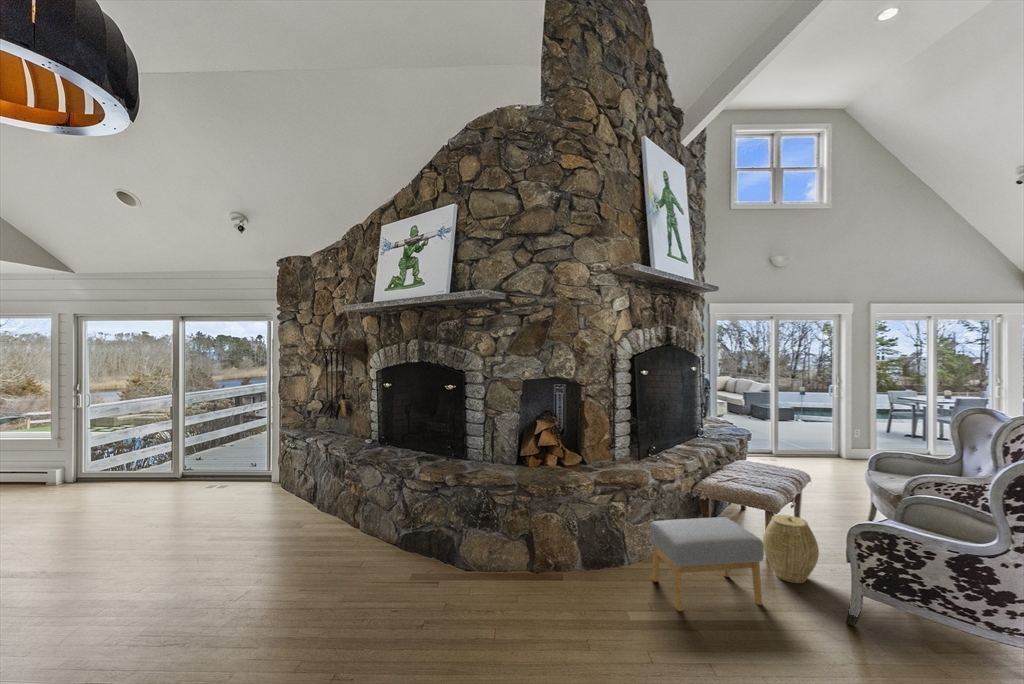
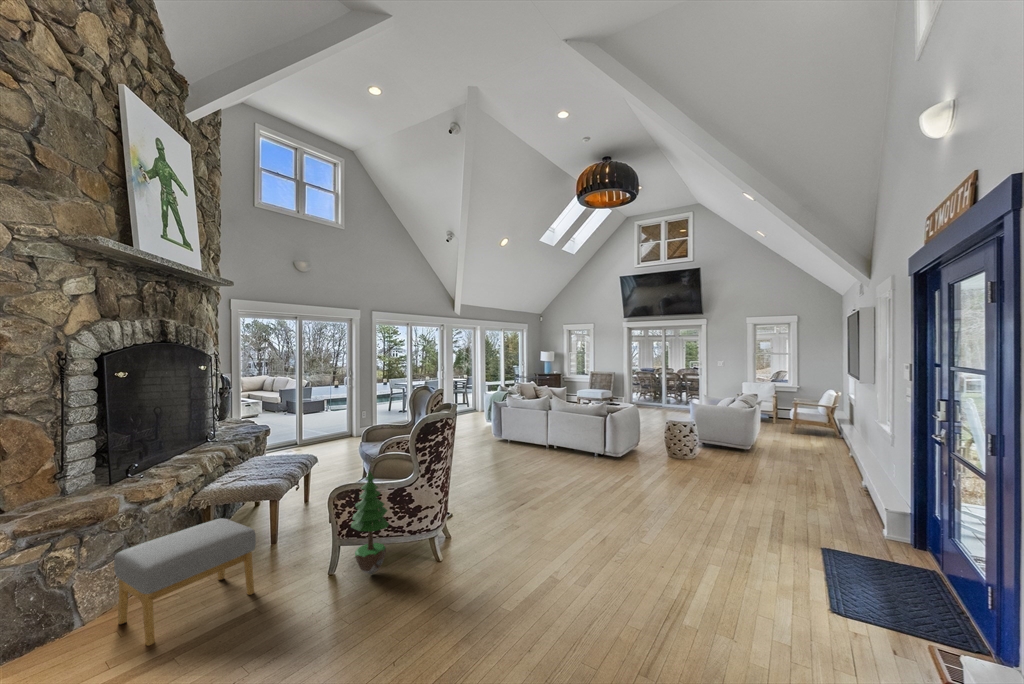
potted tree: none [880,514,943,649] -> present [351,471,389,574]
woven basket: present [763,515,819,583] -> none [263,496,312,559]

